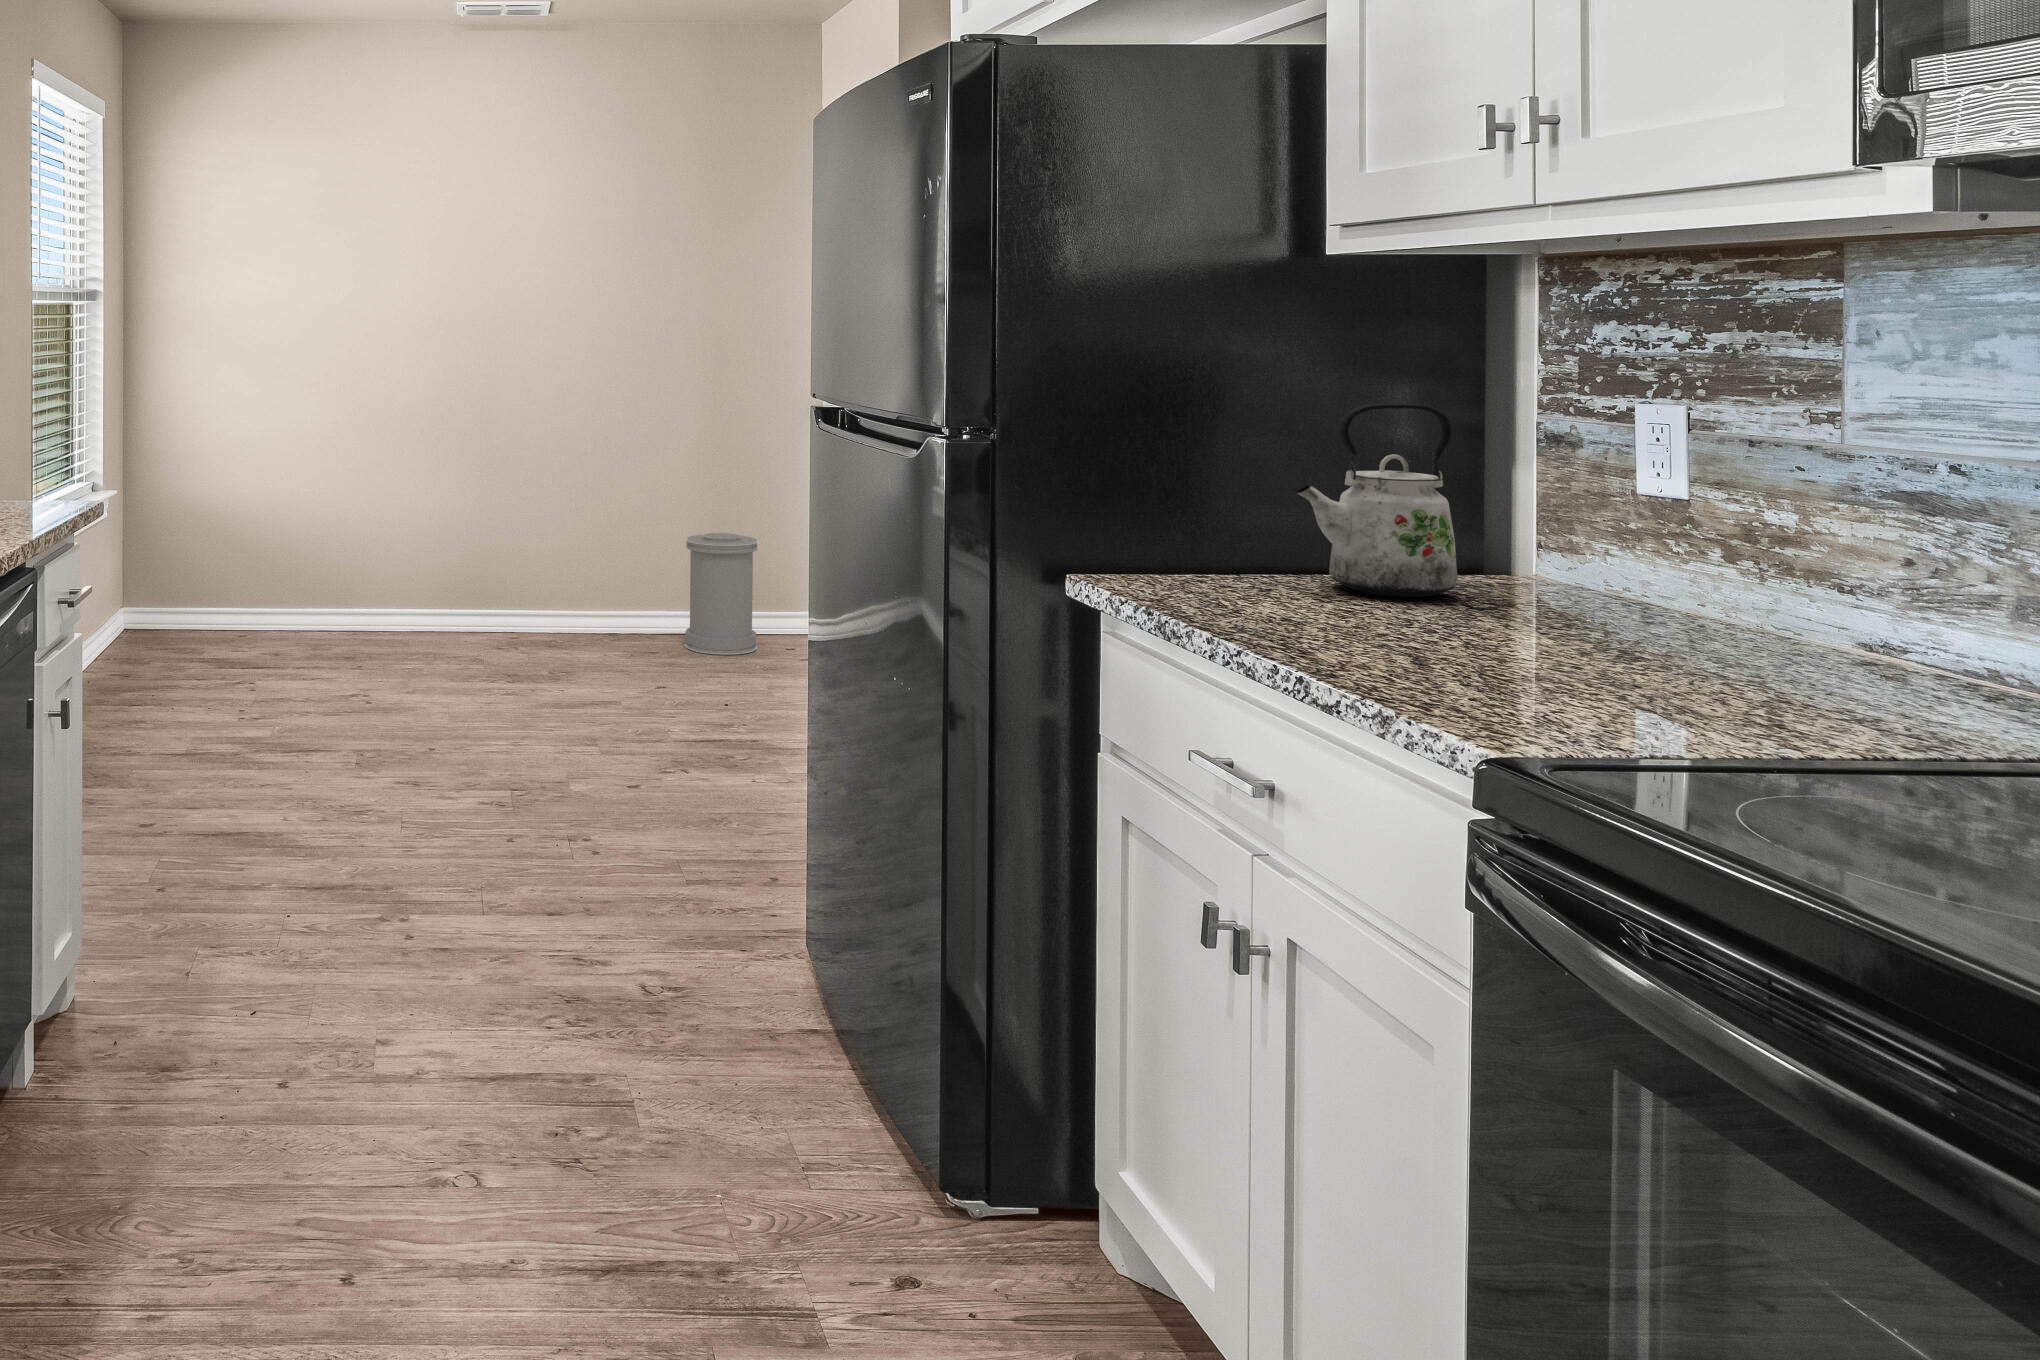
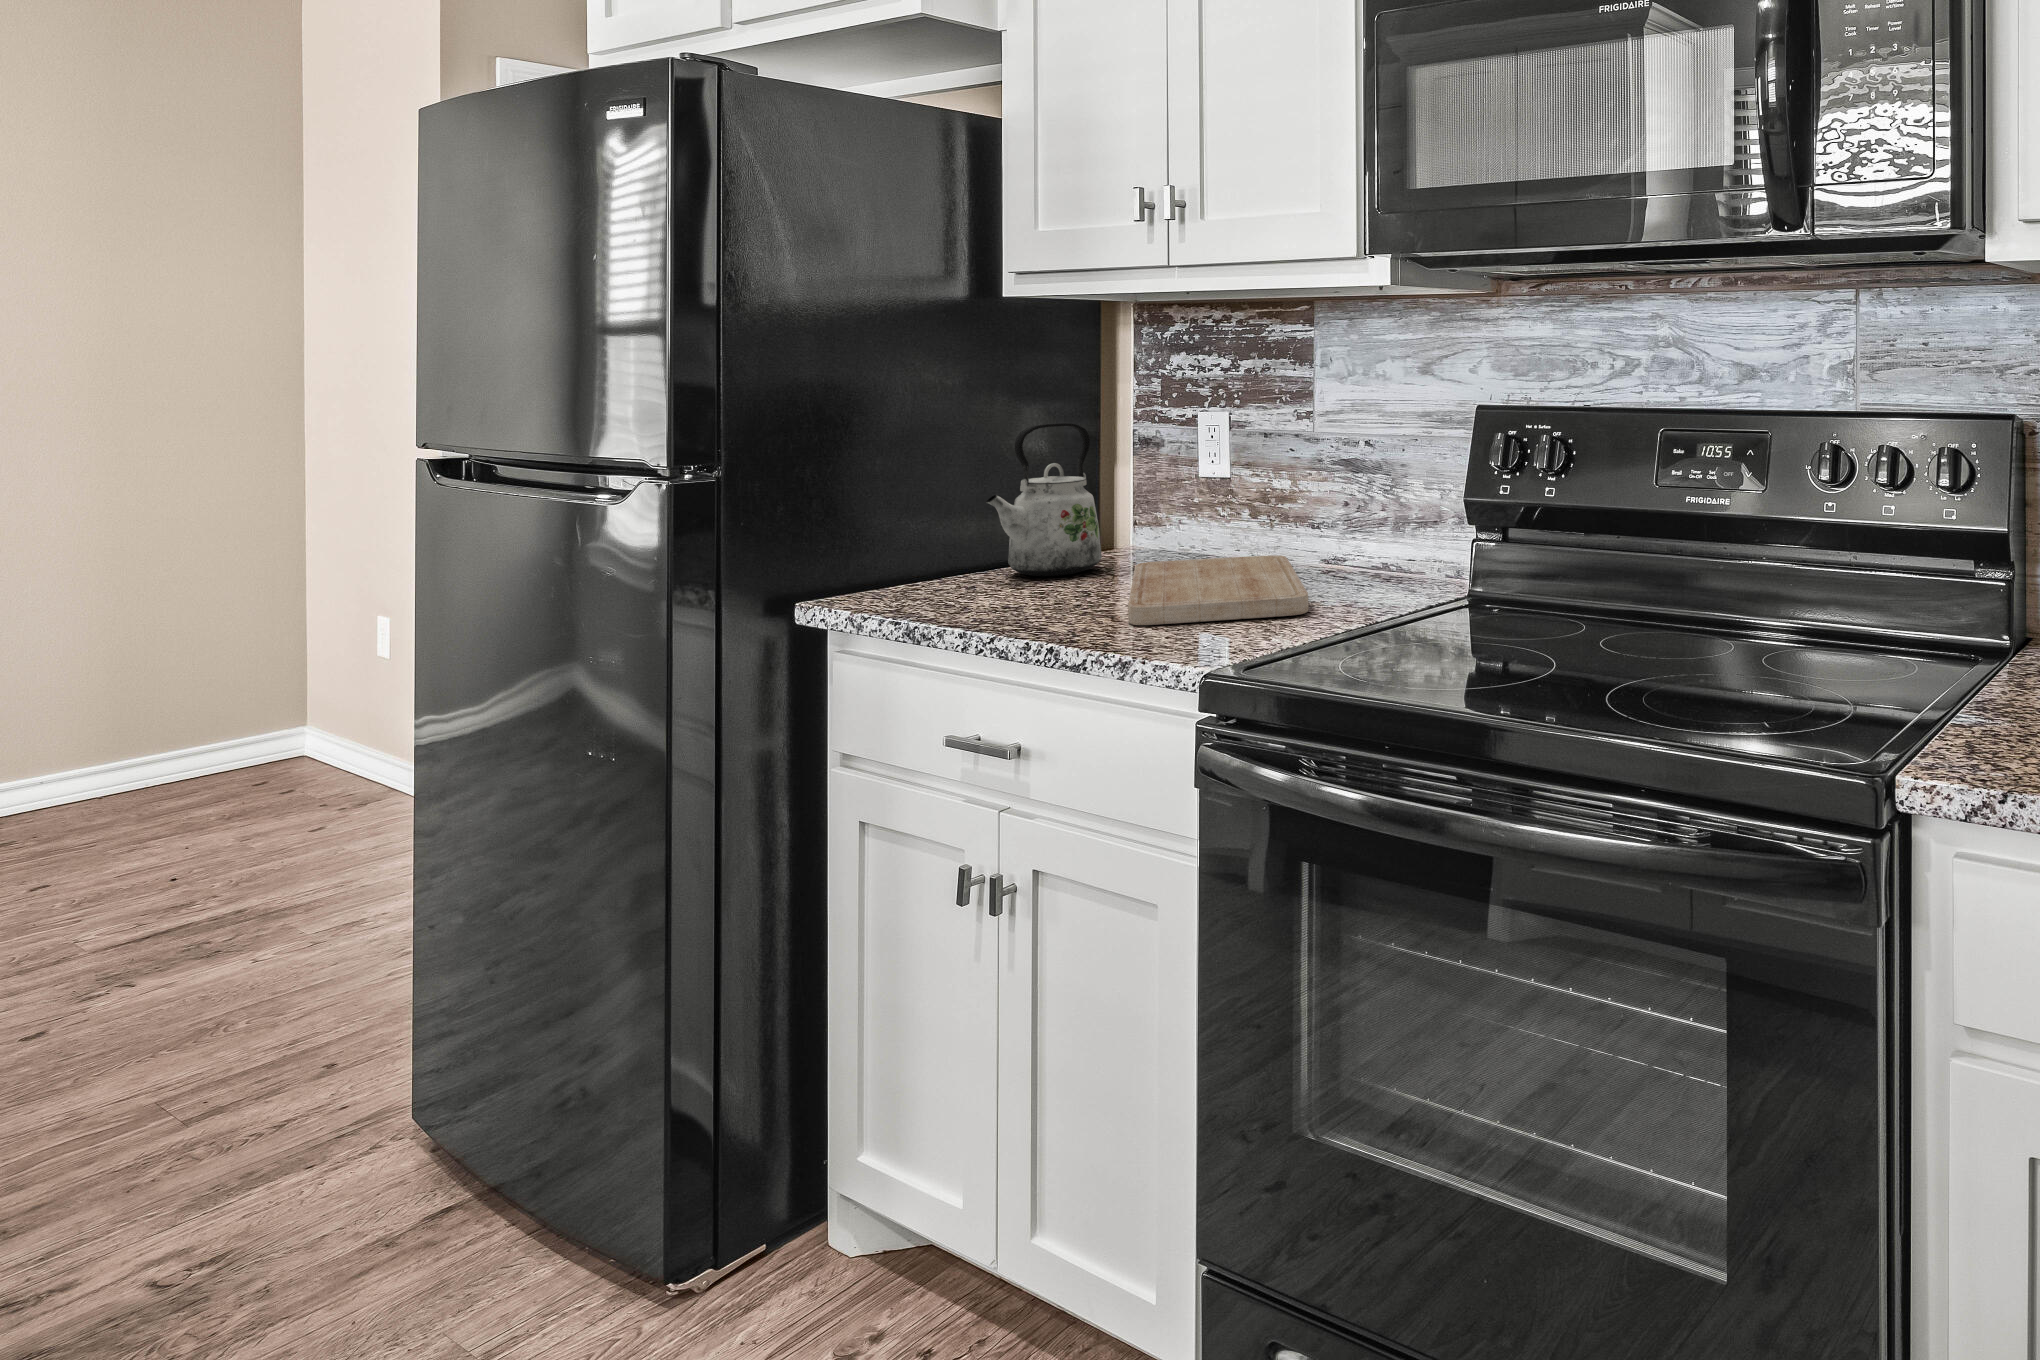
trash can: present [684,533,758,655] -> none [56,652,200,823]
cutting board: none [1429,599,1755,717] -> present [1128,555,1308,625]

